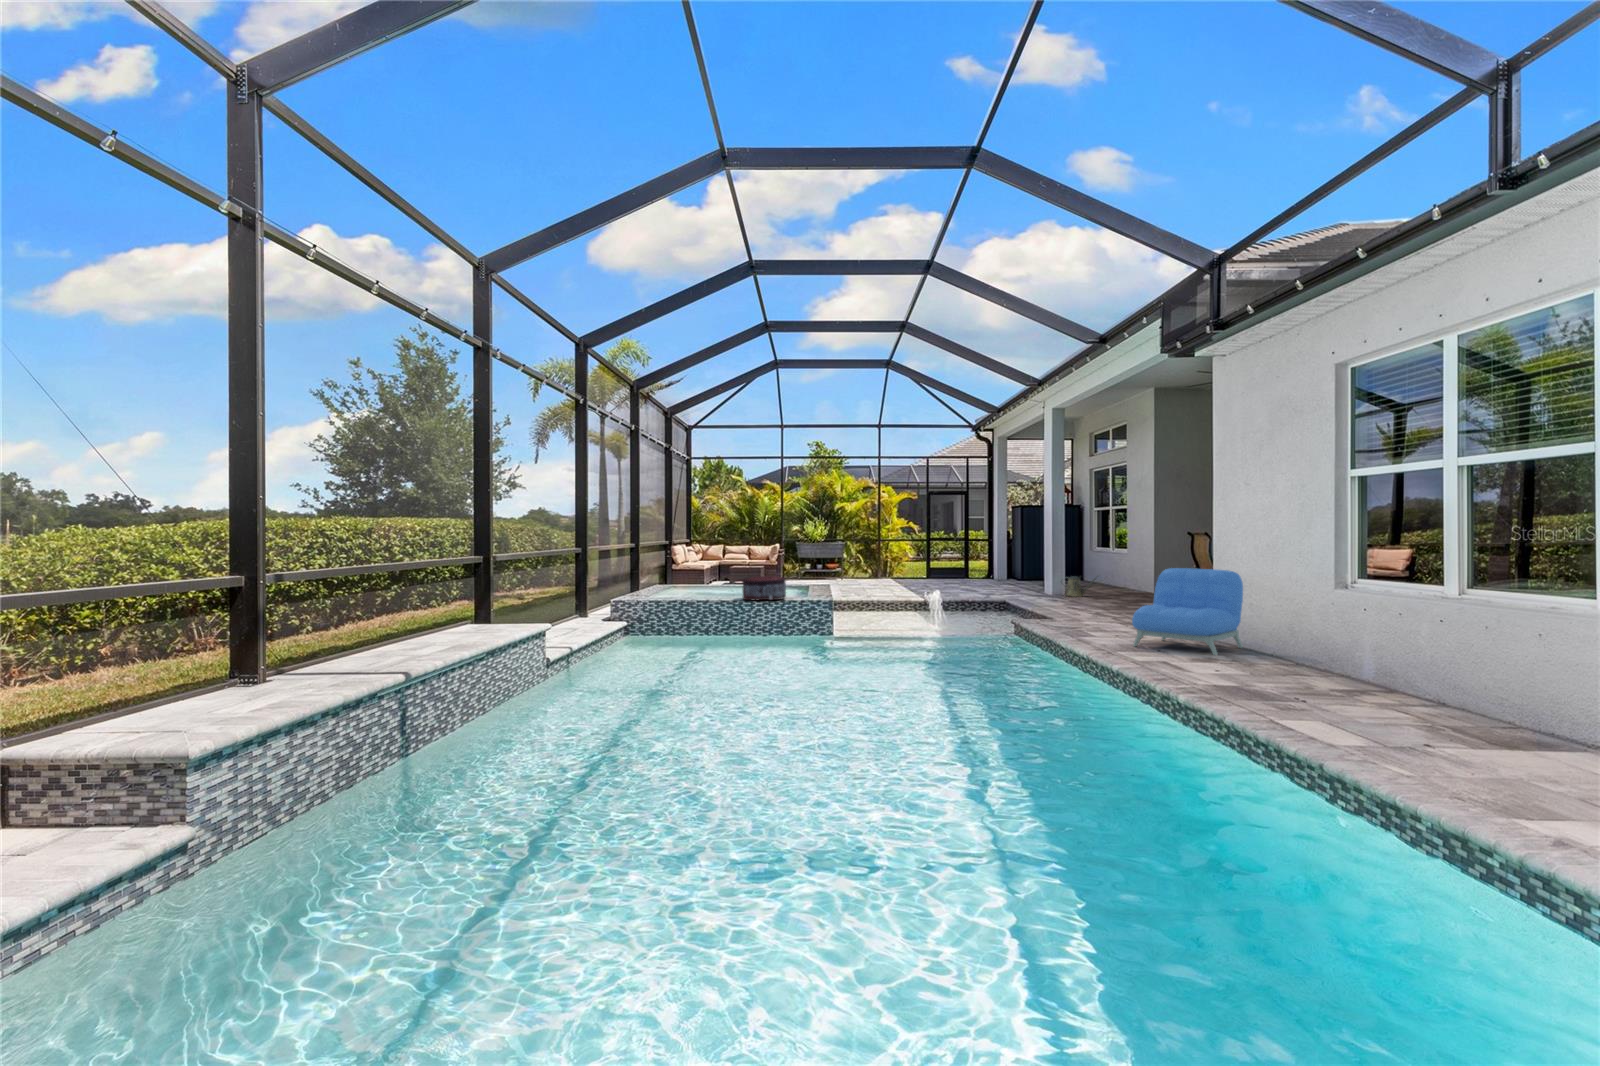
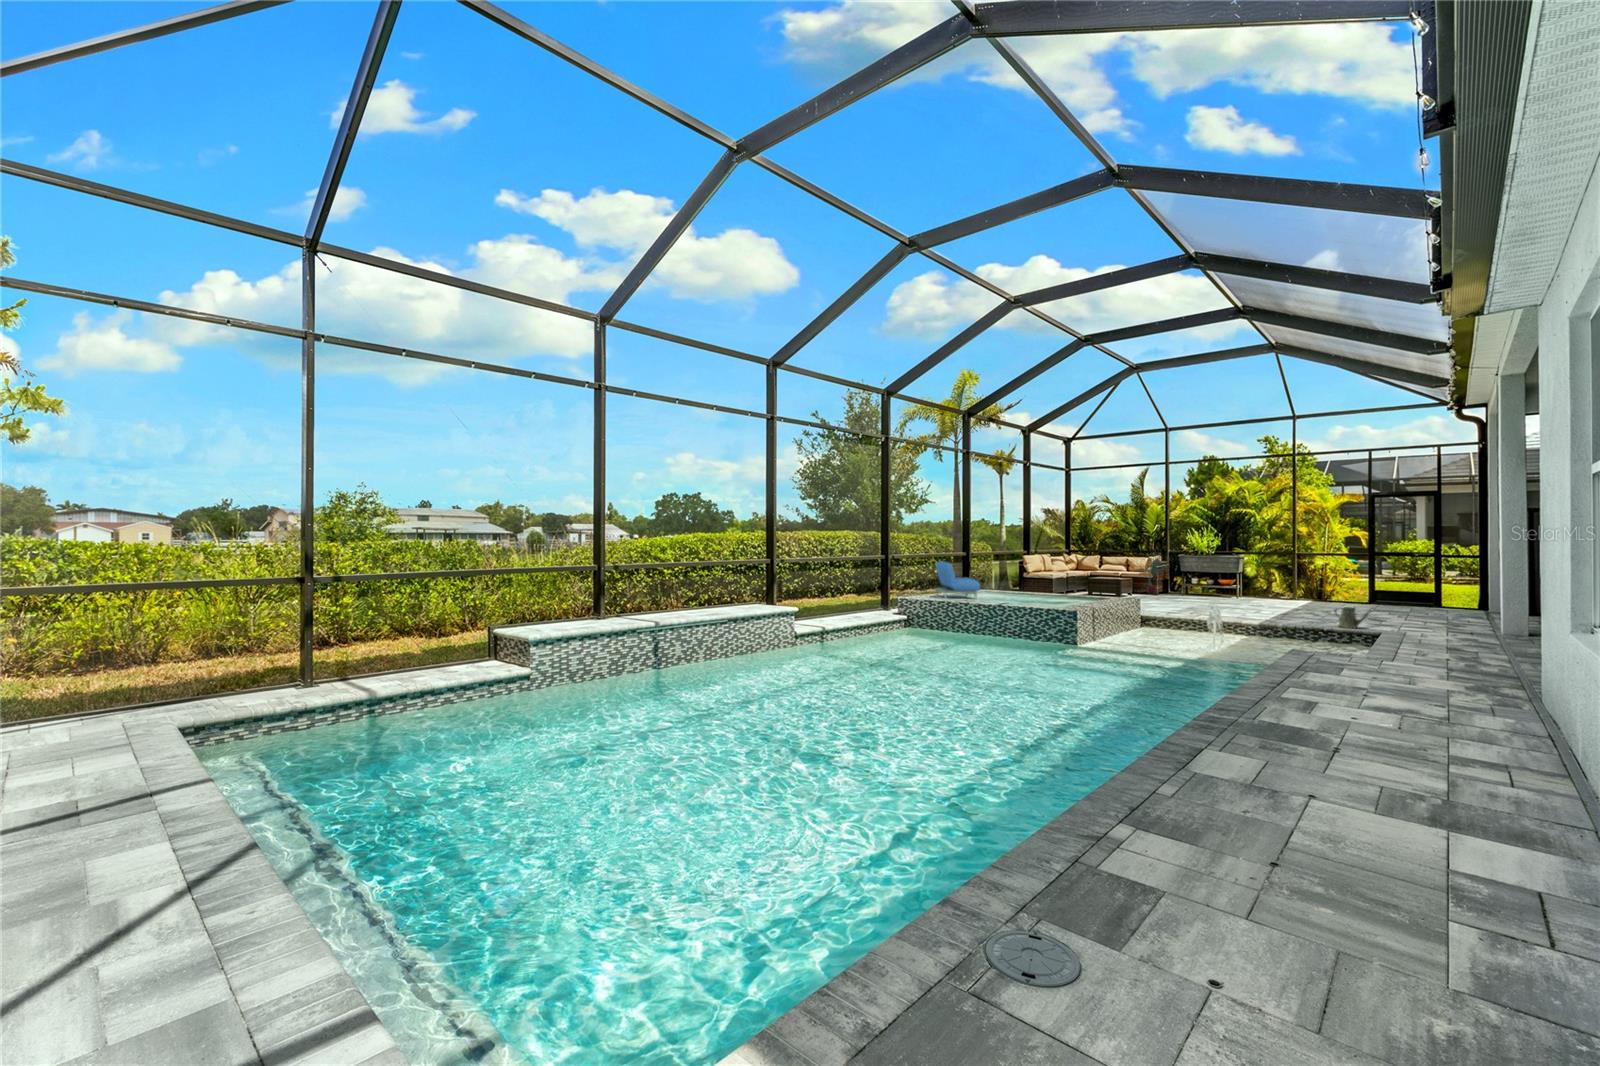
potted tree: none [797,534,833,578] -> present [1138,553,1170,594]
armchair: present [1132,568,1243,655] -> present [936,561,980,599]
pouf: present [742,576,786,600] -> none [1010,588,1049,609]

